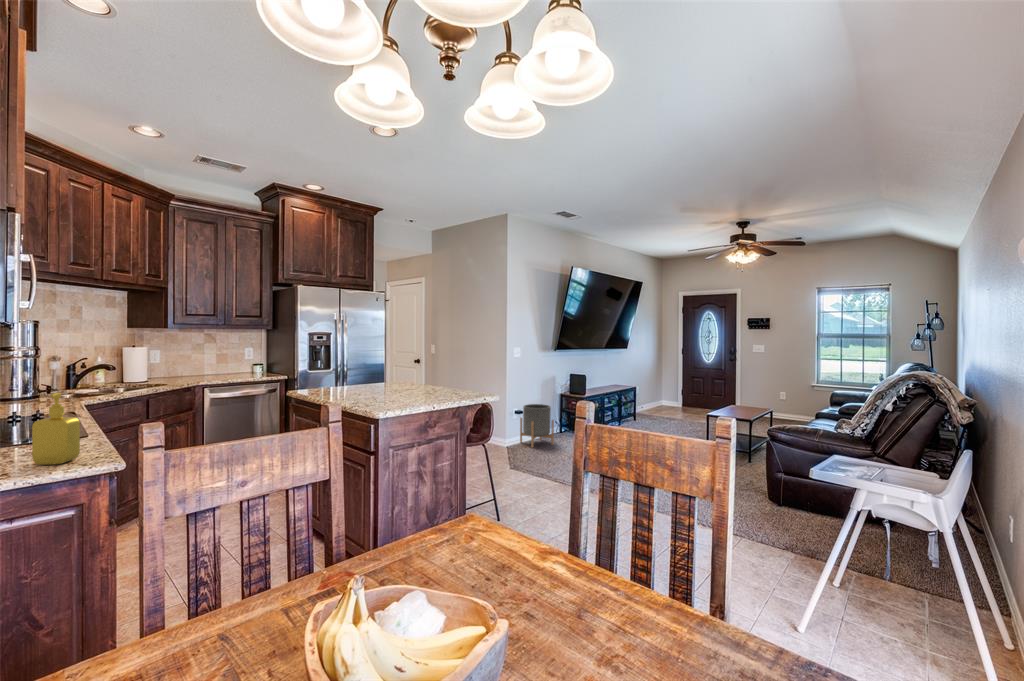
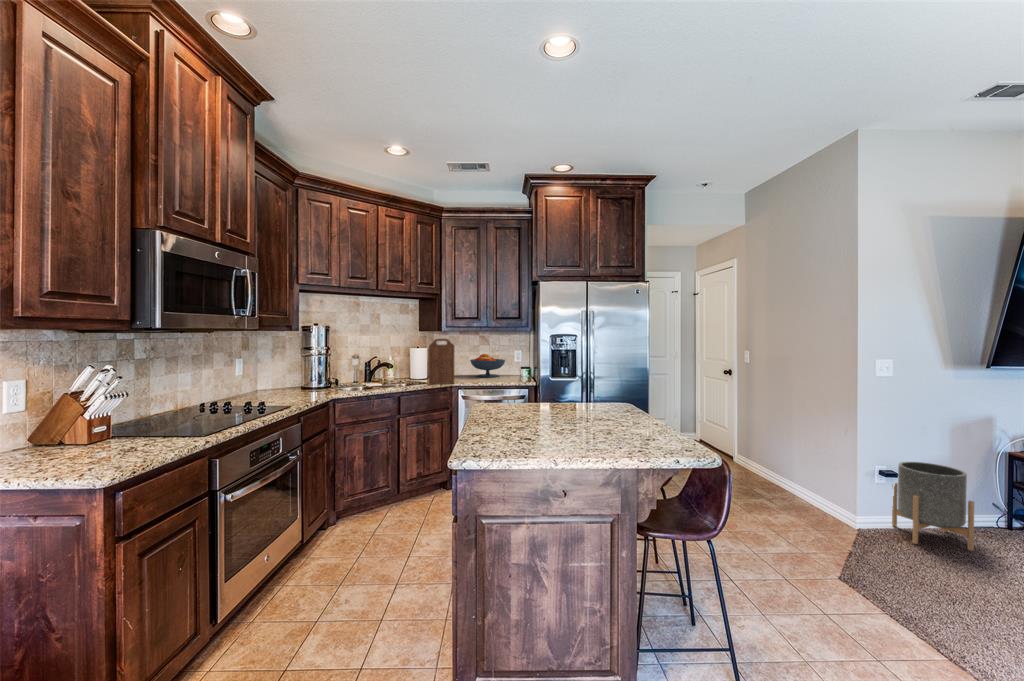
cutting board: none [173,336,201,384] -> present [429,339,455,384]
fruit bowl: none [196,351,238,375] -> present [470,354,505,377]
soap dispenser: present [32,393,80,465] -> none [84,394,117,468]

